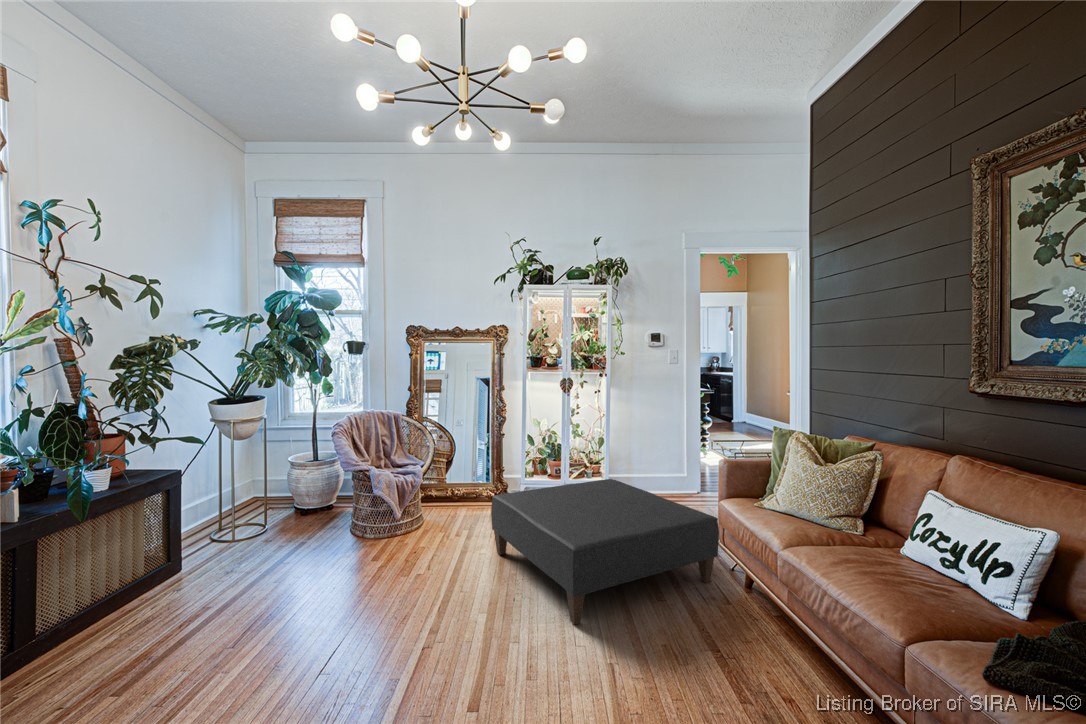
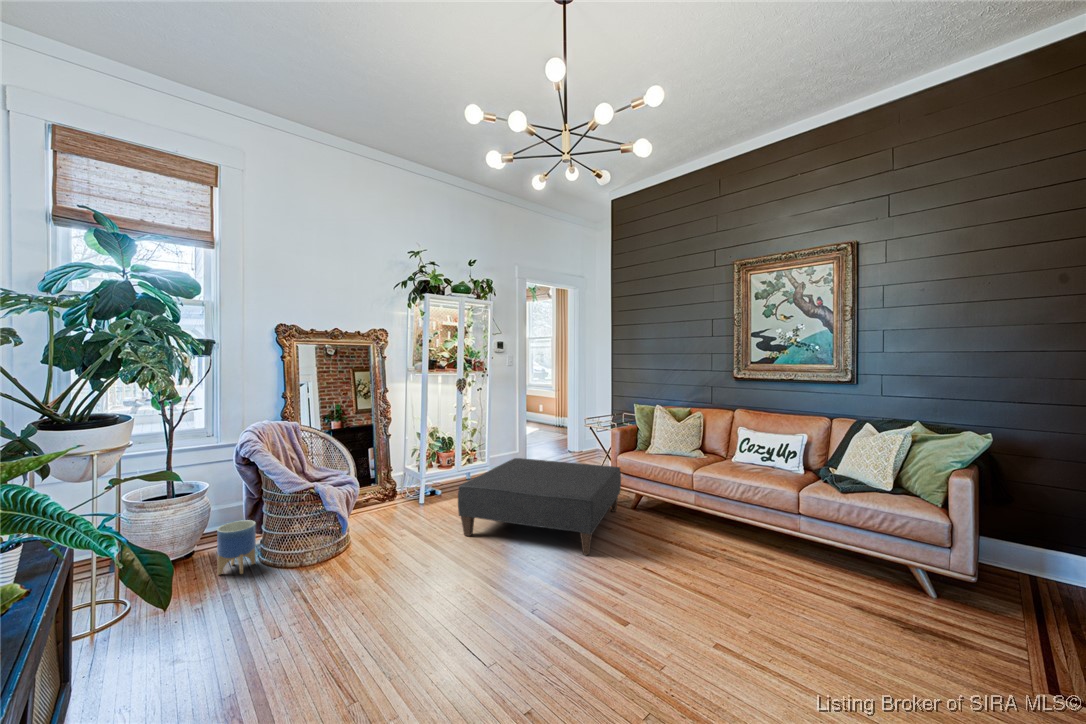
planter: none [314,488,343,531] -> present [217,520,256,575]

